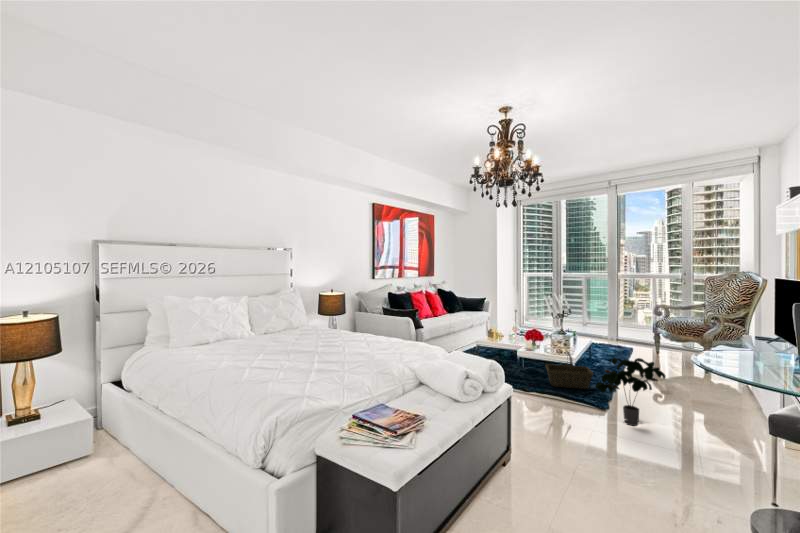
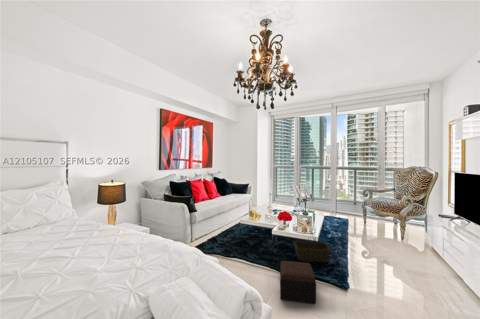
potted plant: present [596,358,666,426] -> none [341,244,400,307]
footstool: none [525,379,565,419] -> present [280,261,316,304]

